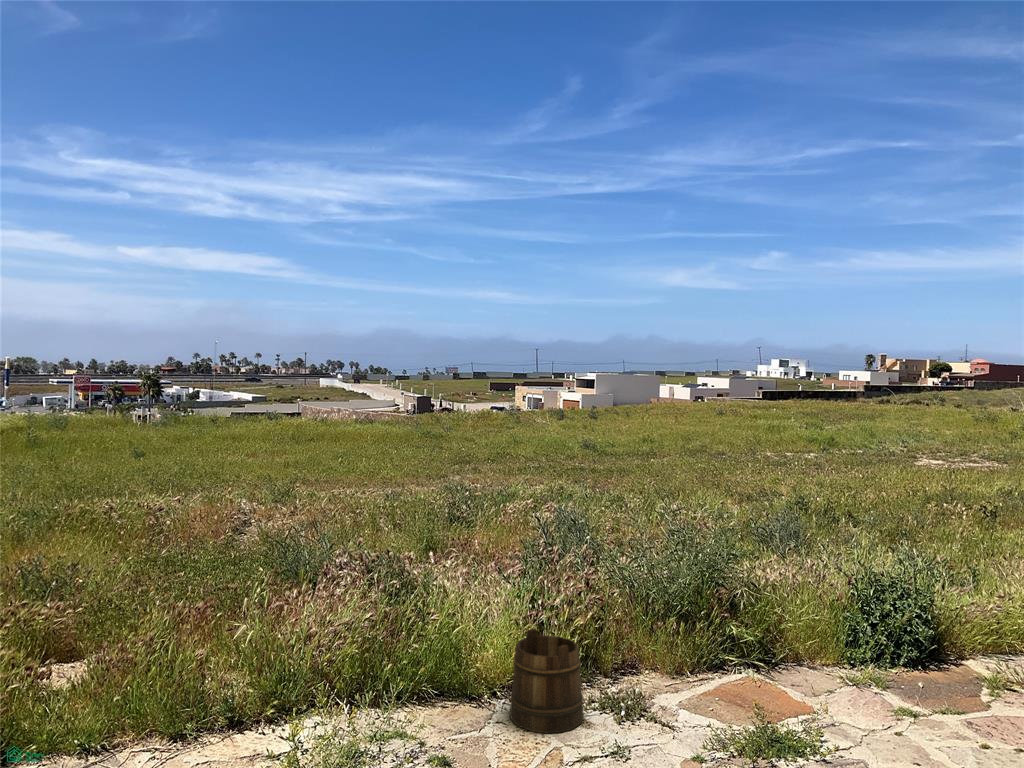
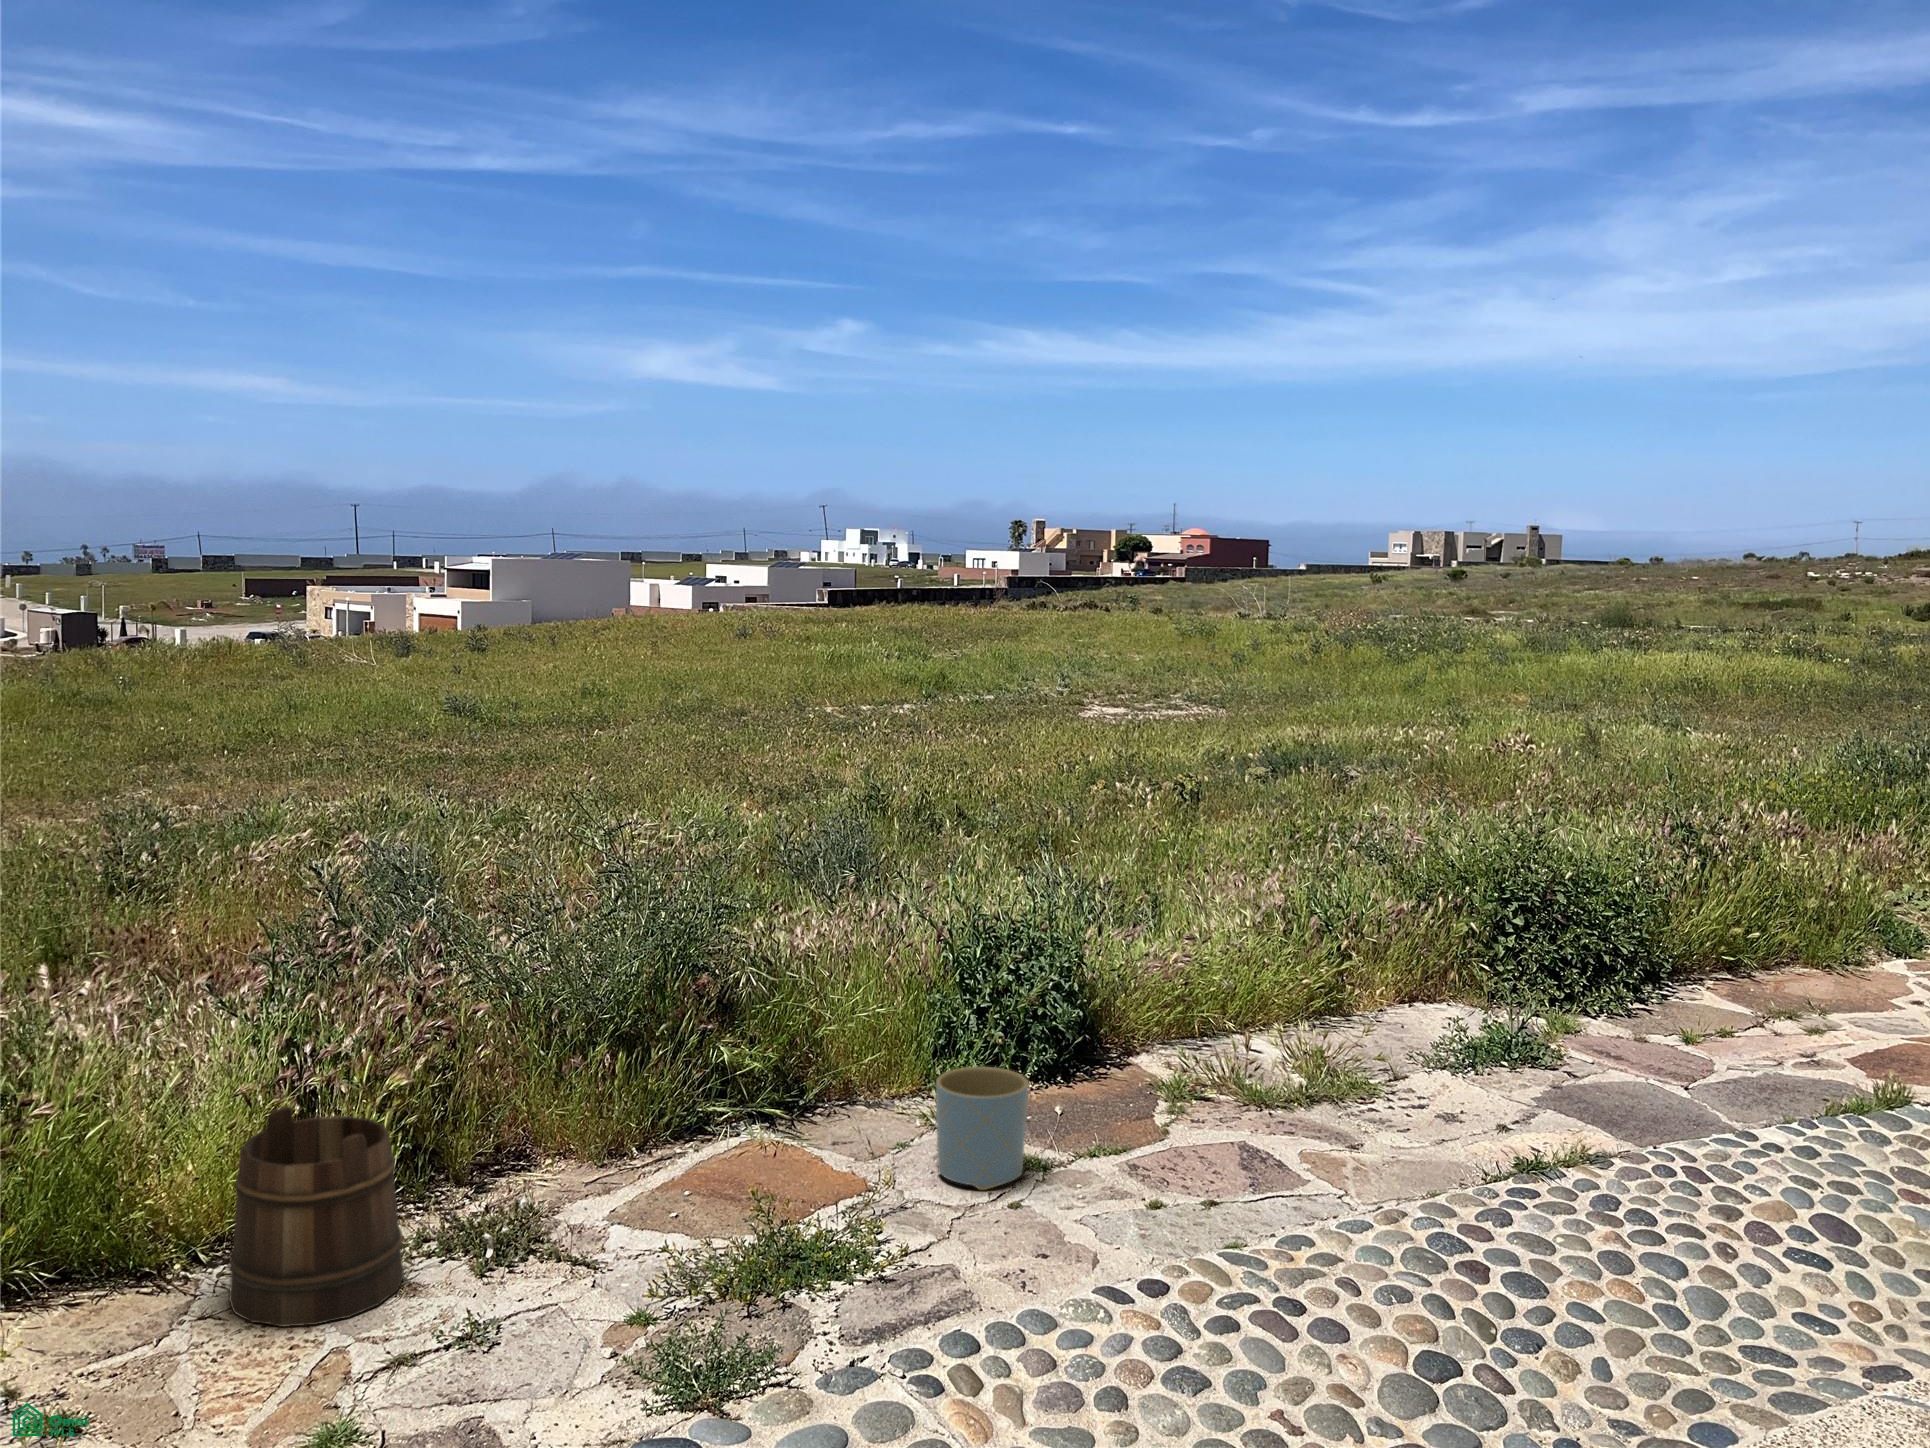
planter: none [851,653,907,723] -> present [936,1067,1029,1190]

